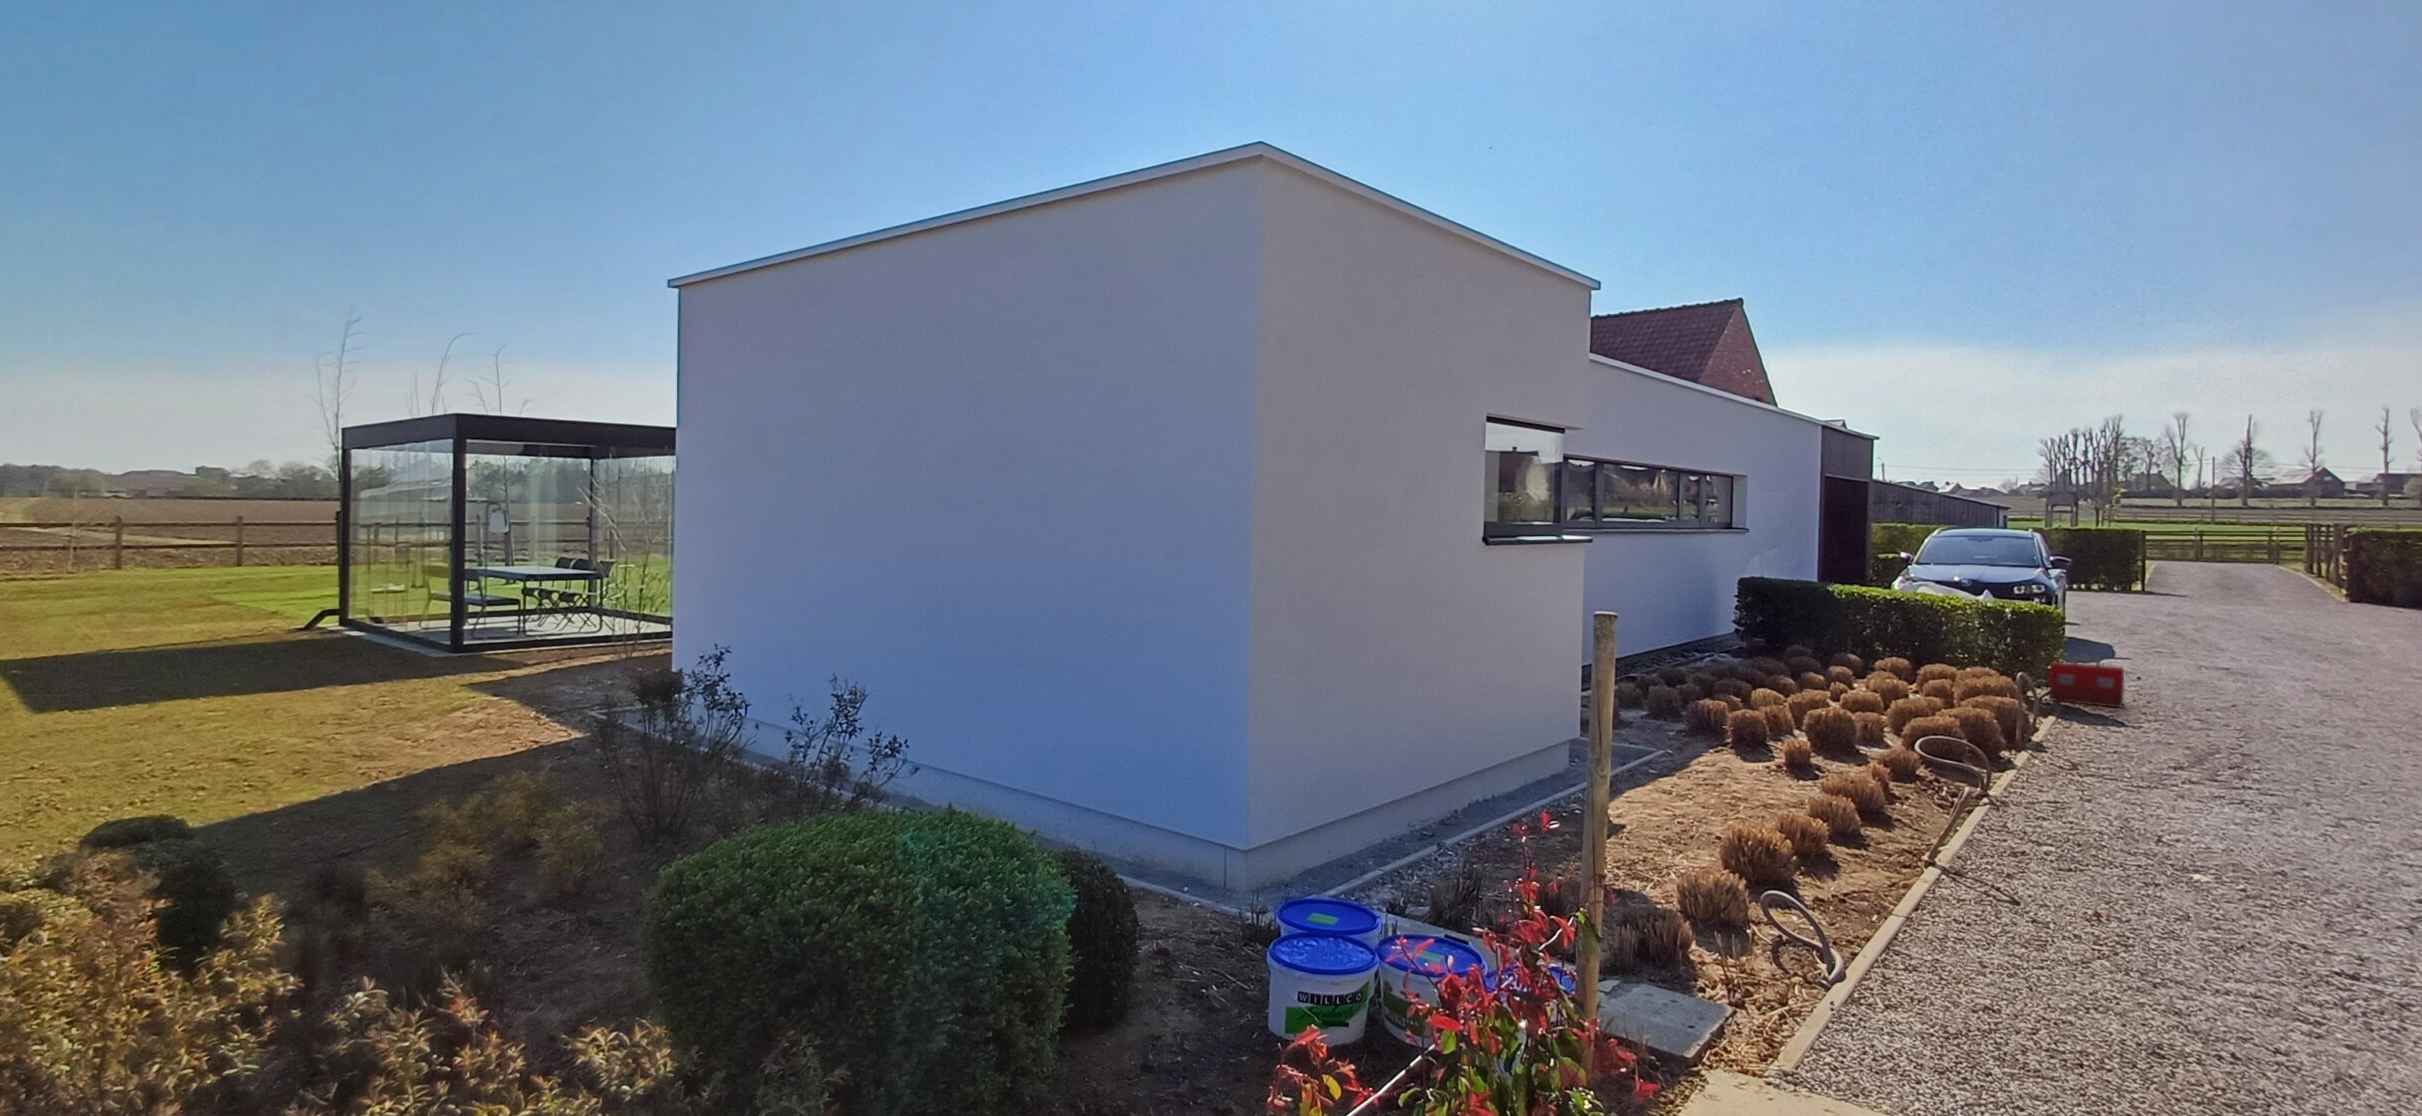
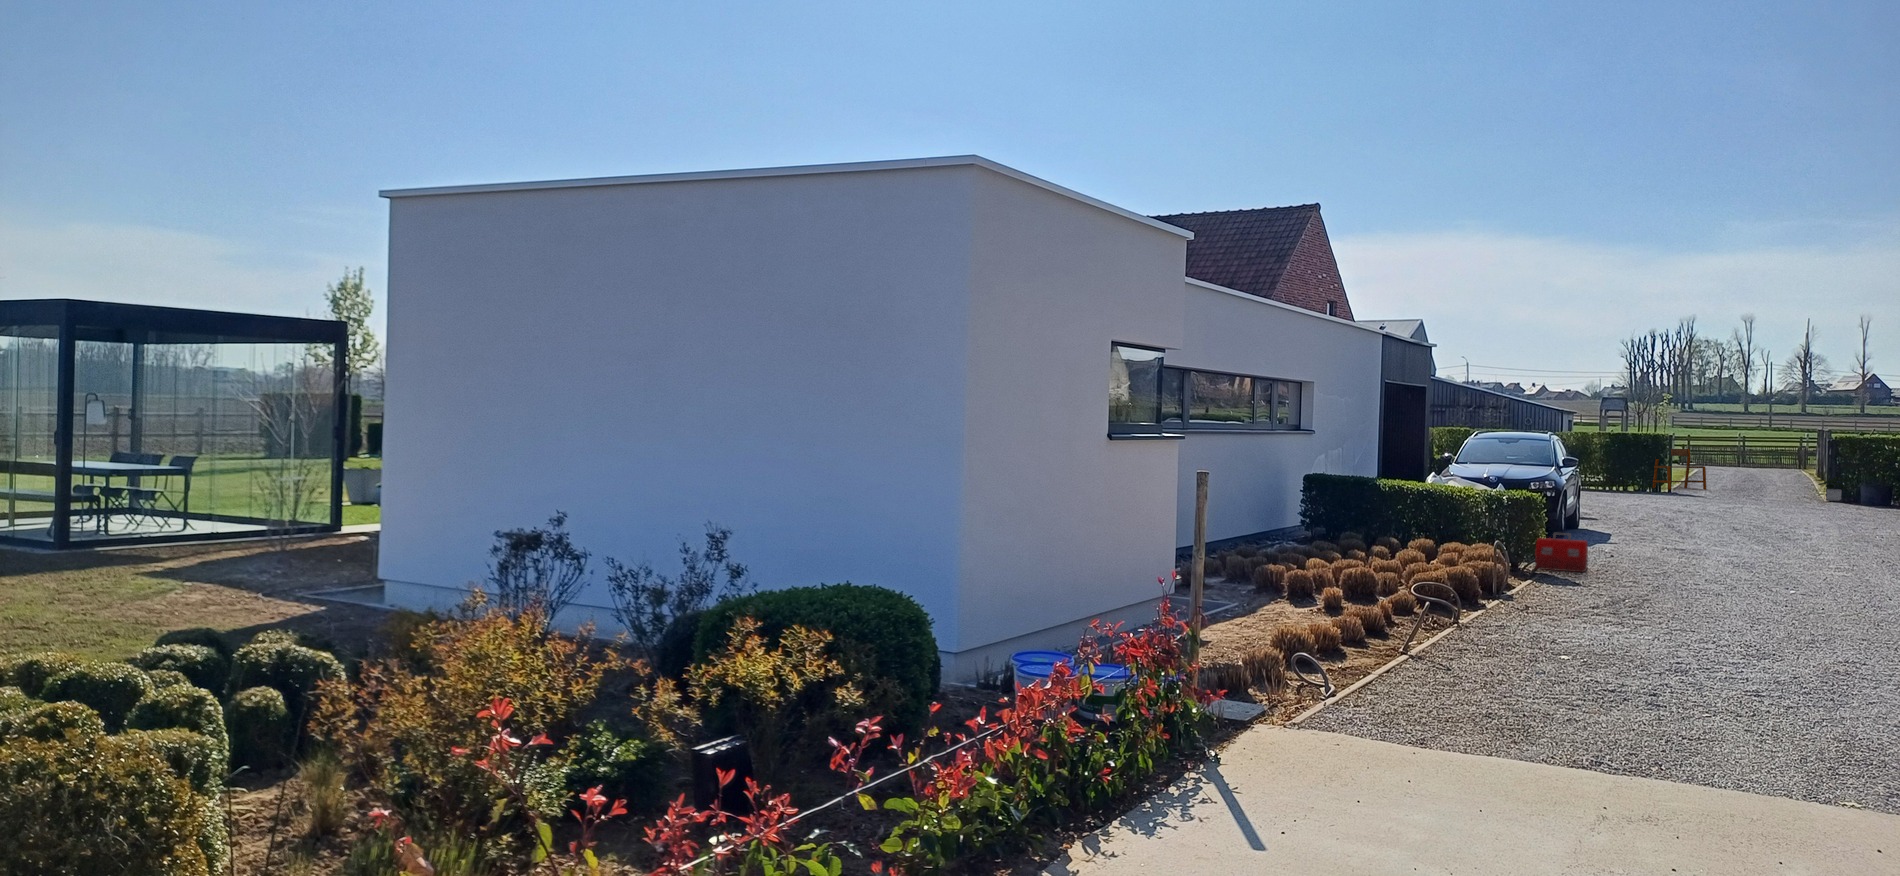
bench: none [2123,544,2192,588] -> present [1652,449,1706,490]
potted plant: none [2347,577,2395,604] -> present [1818,477,1848,501]

